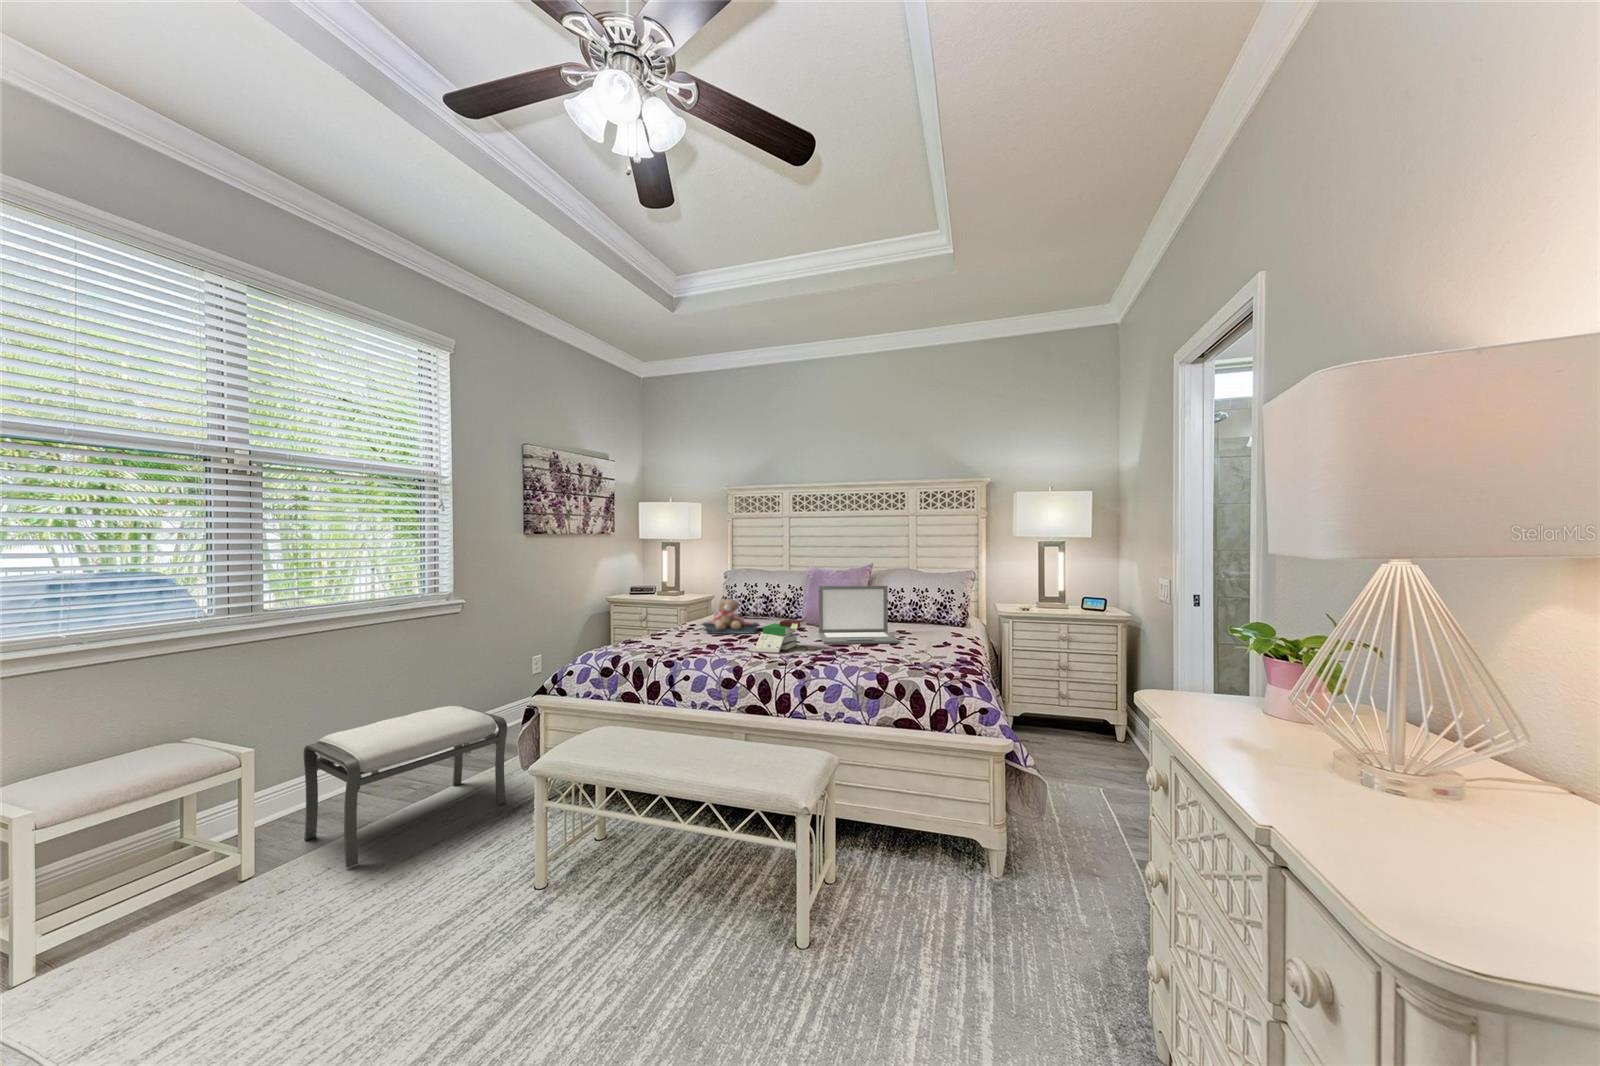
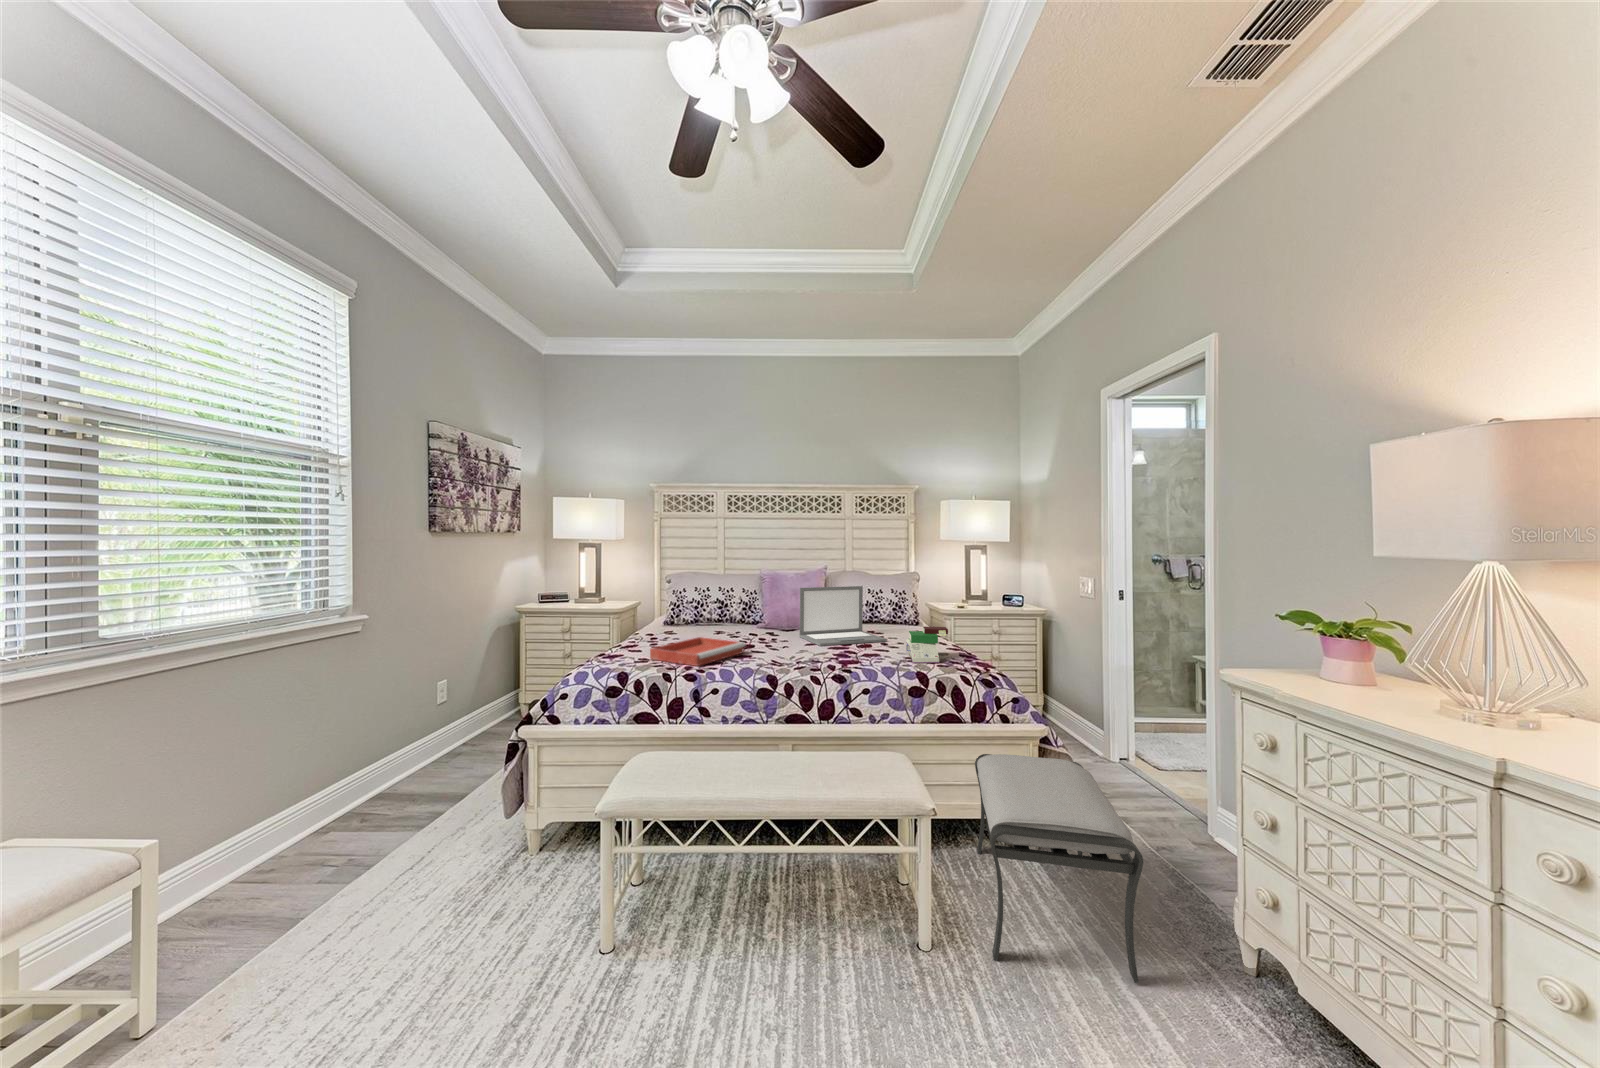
teddy bear: present [702,599,759,634] -> none [668,603,735,642]
book: present [754,620,806,653] -> present [906,627,948,663]
tray: none [655,630,743,656] -> present [650,637,745,666]
ottoman: present [303,706,507,868] -> present [975,754,1143,983]

